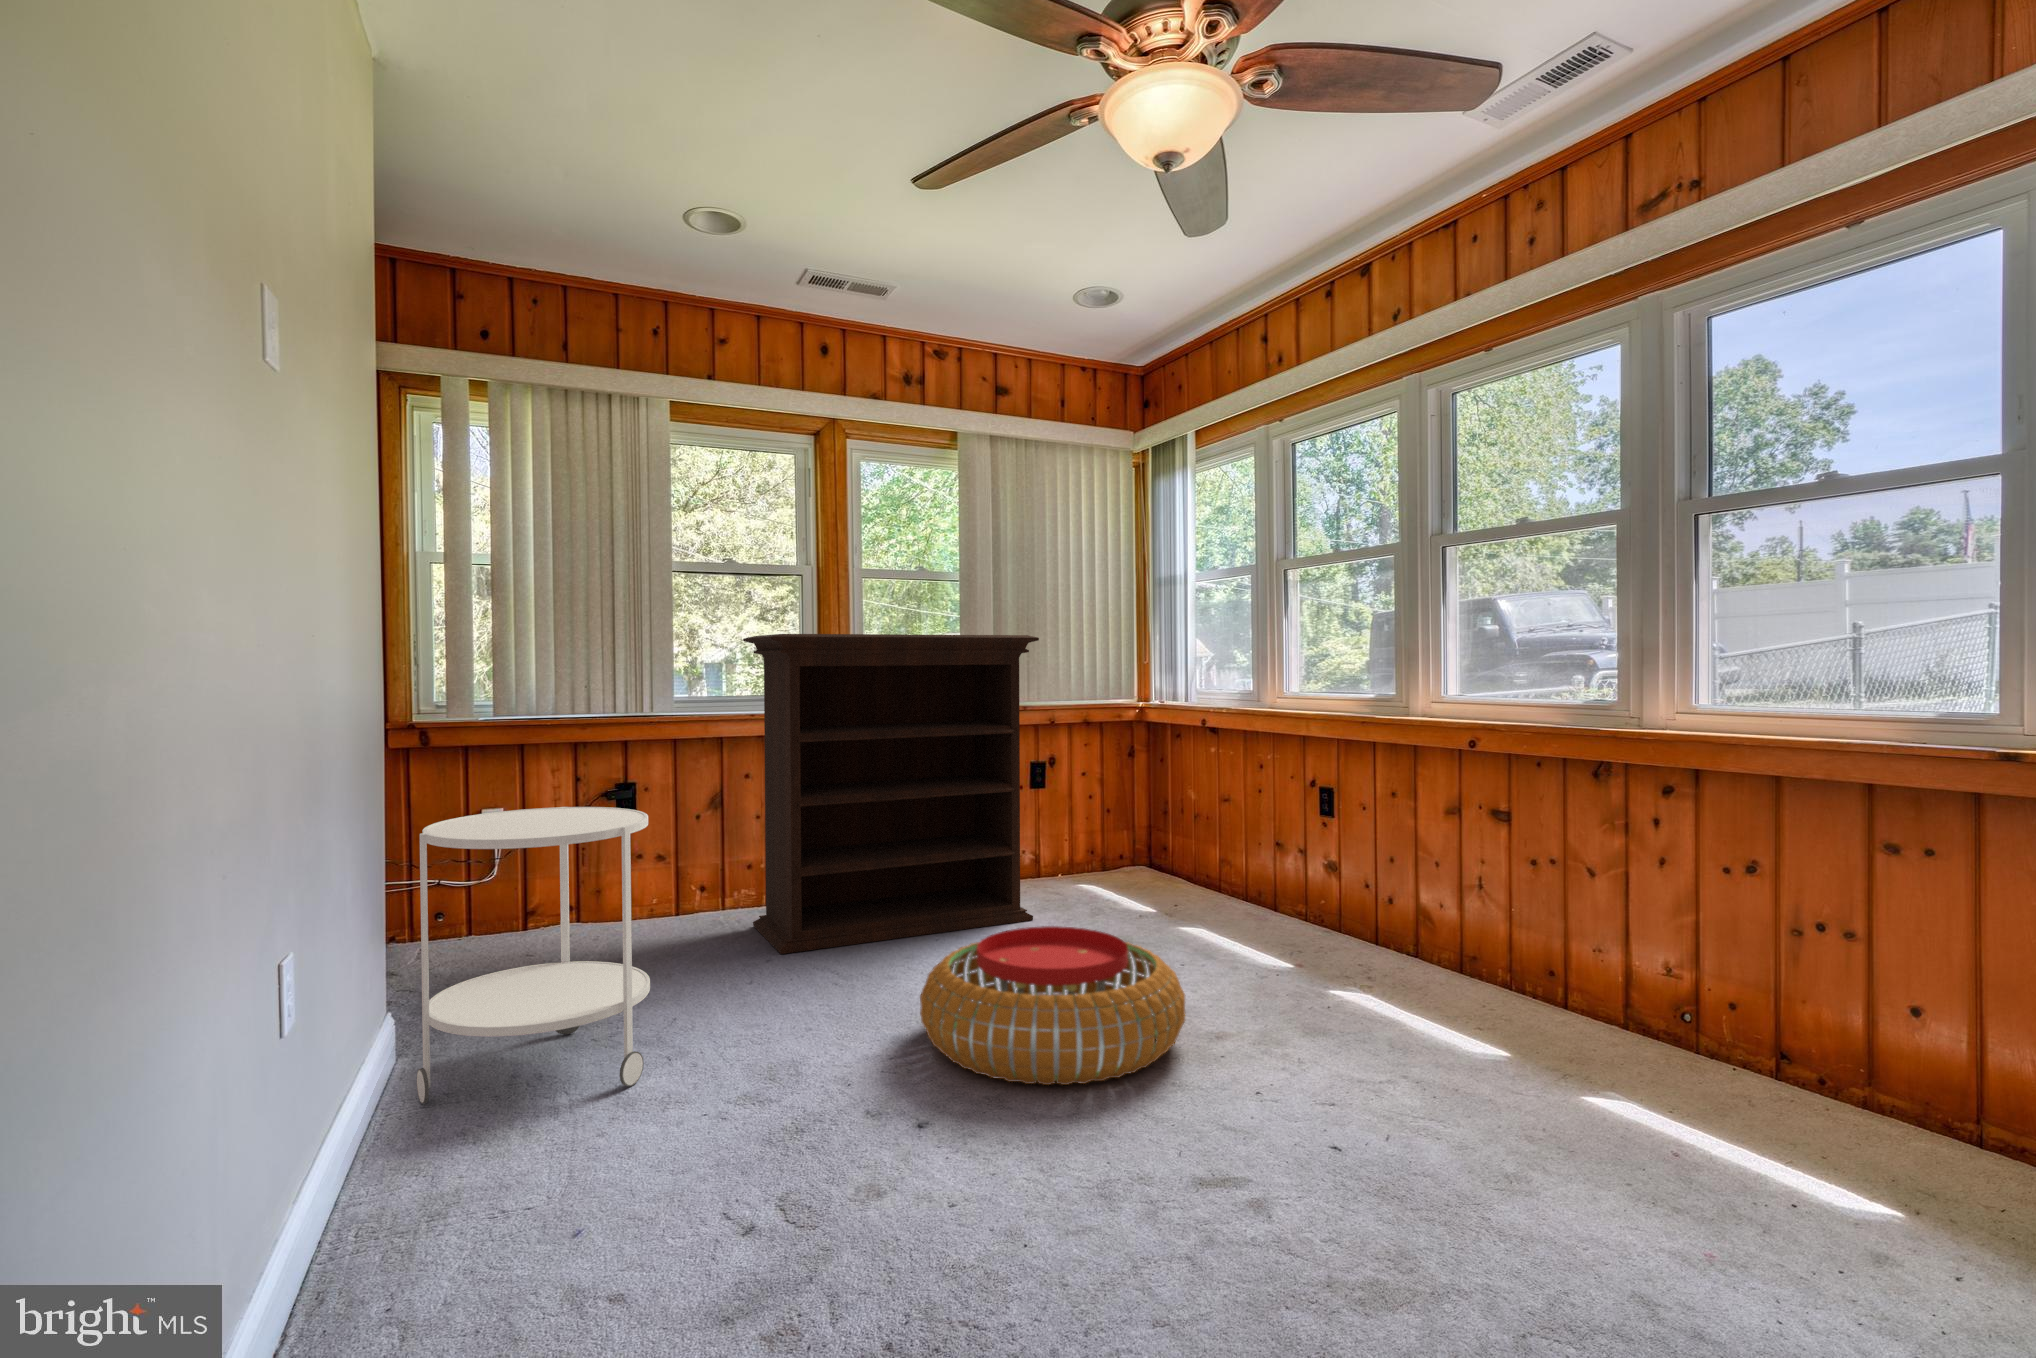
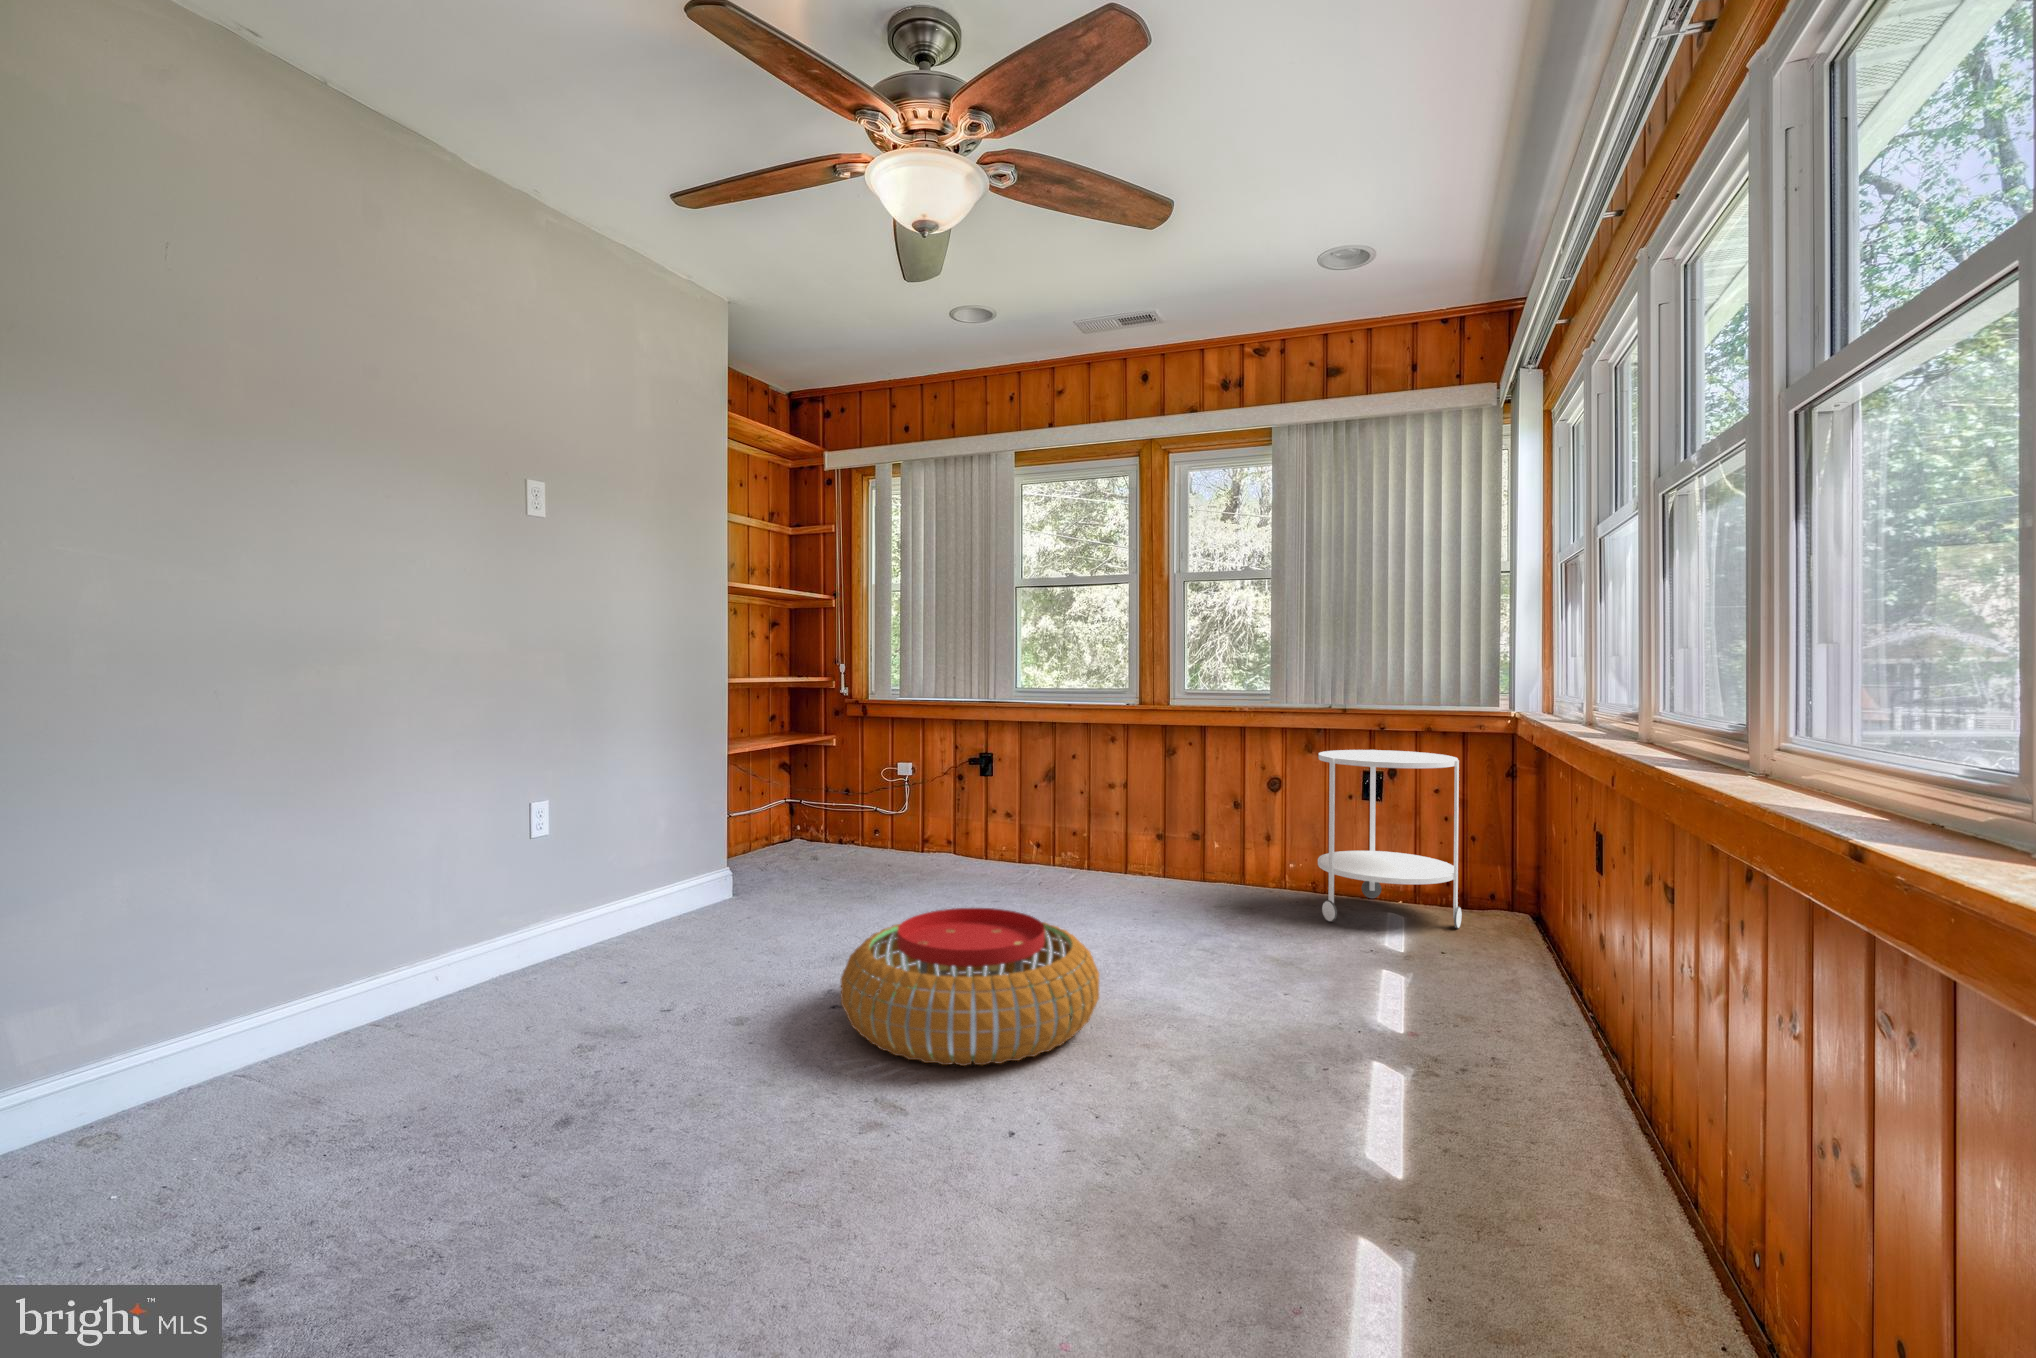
bookshelf: present [743,634,1039,954] -> none [991,630,1265,931]
side table: present [417,807,650,1104] -> present [1318,750,1462,928]

